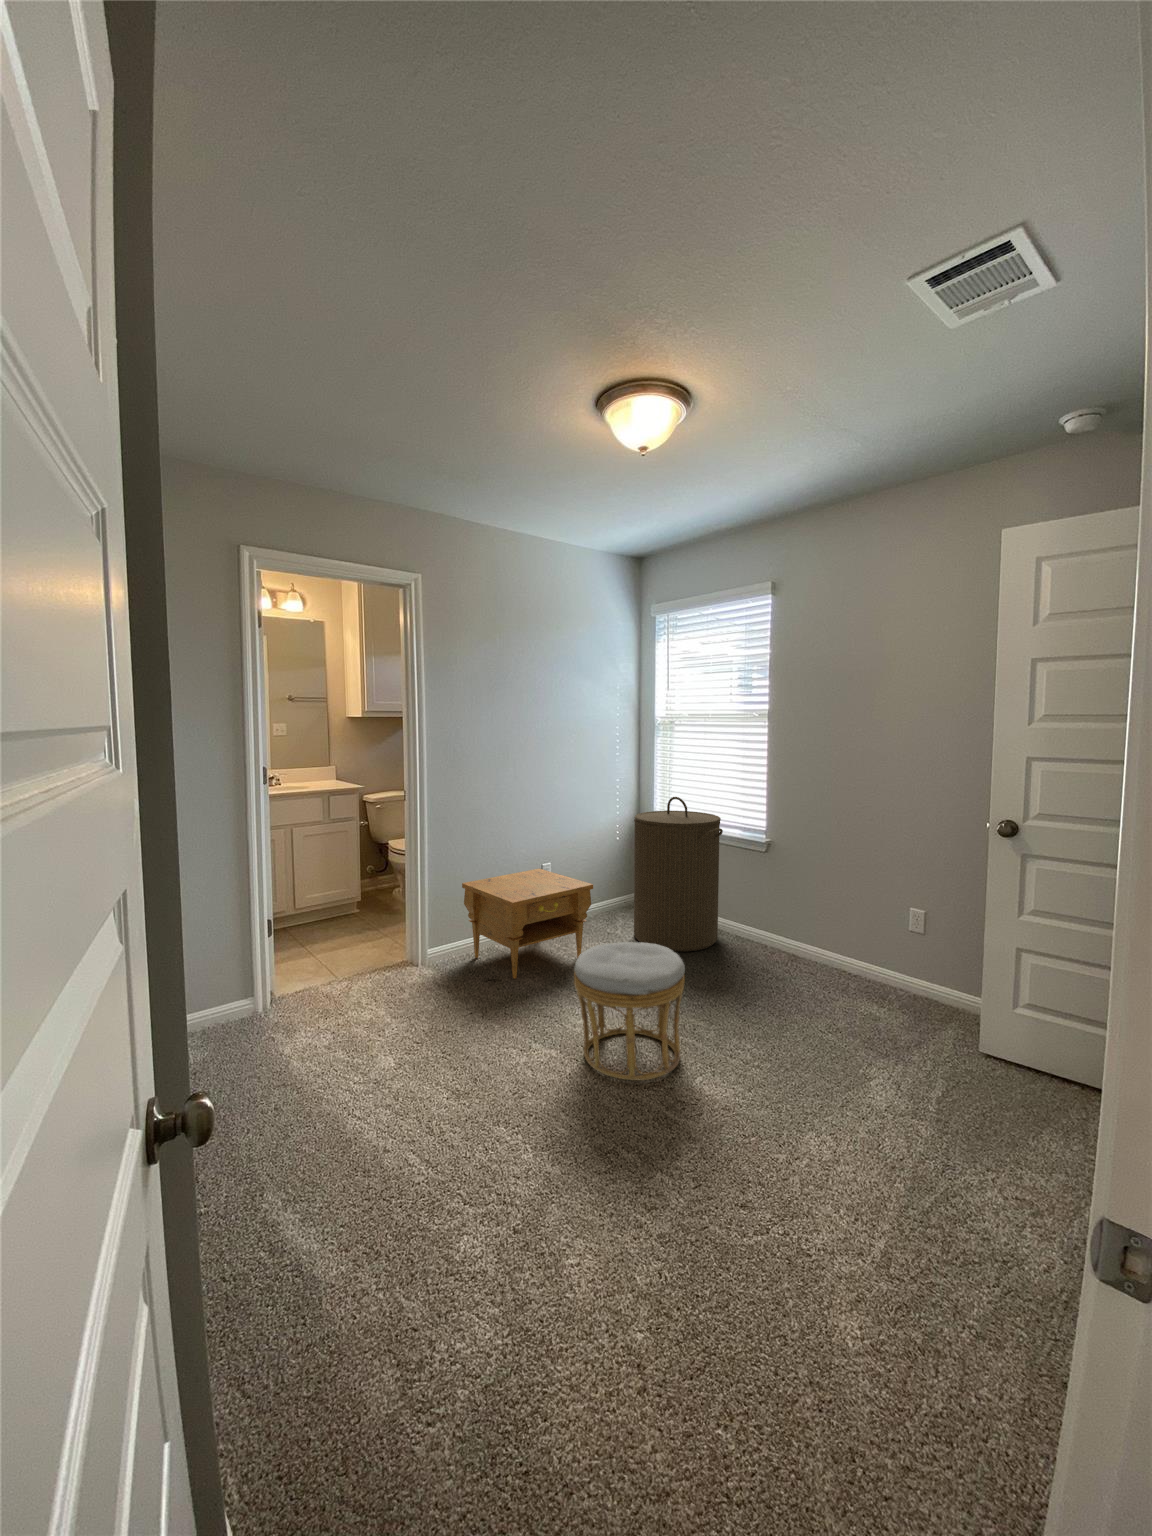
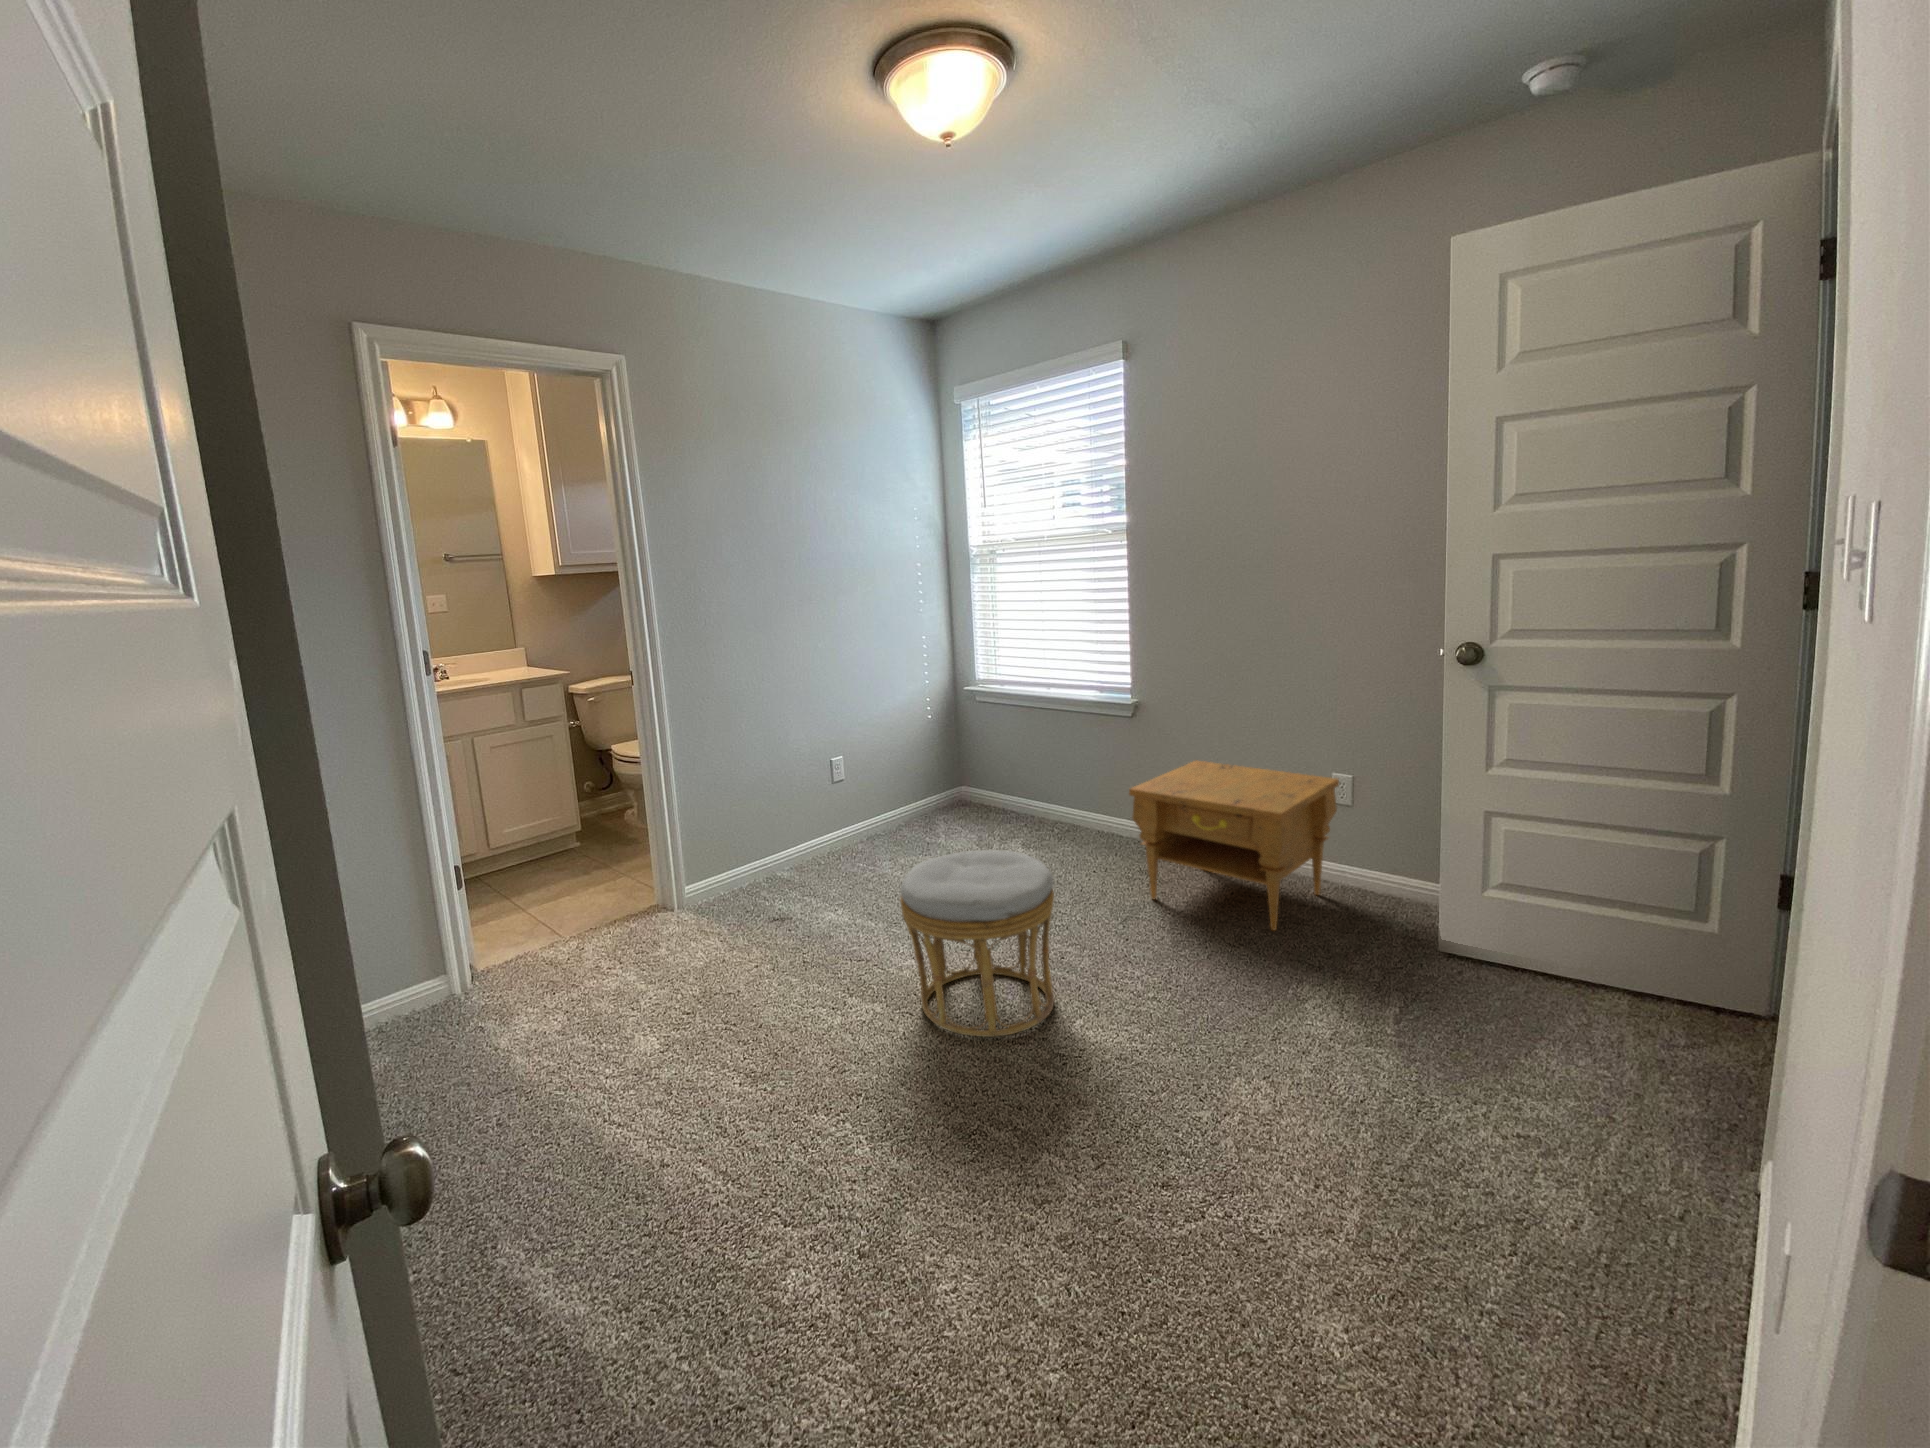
laundry hamper: present [634,797,723,952] -> none [957,649,1081,860]
nightstand: present [462,869,593,979] -> present [1129,760,1339,930]

